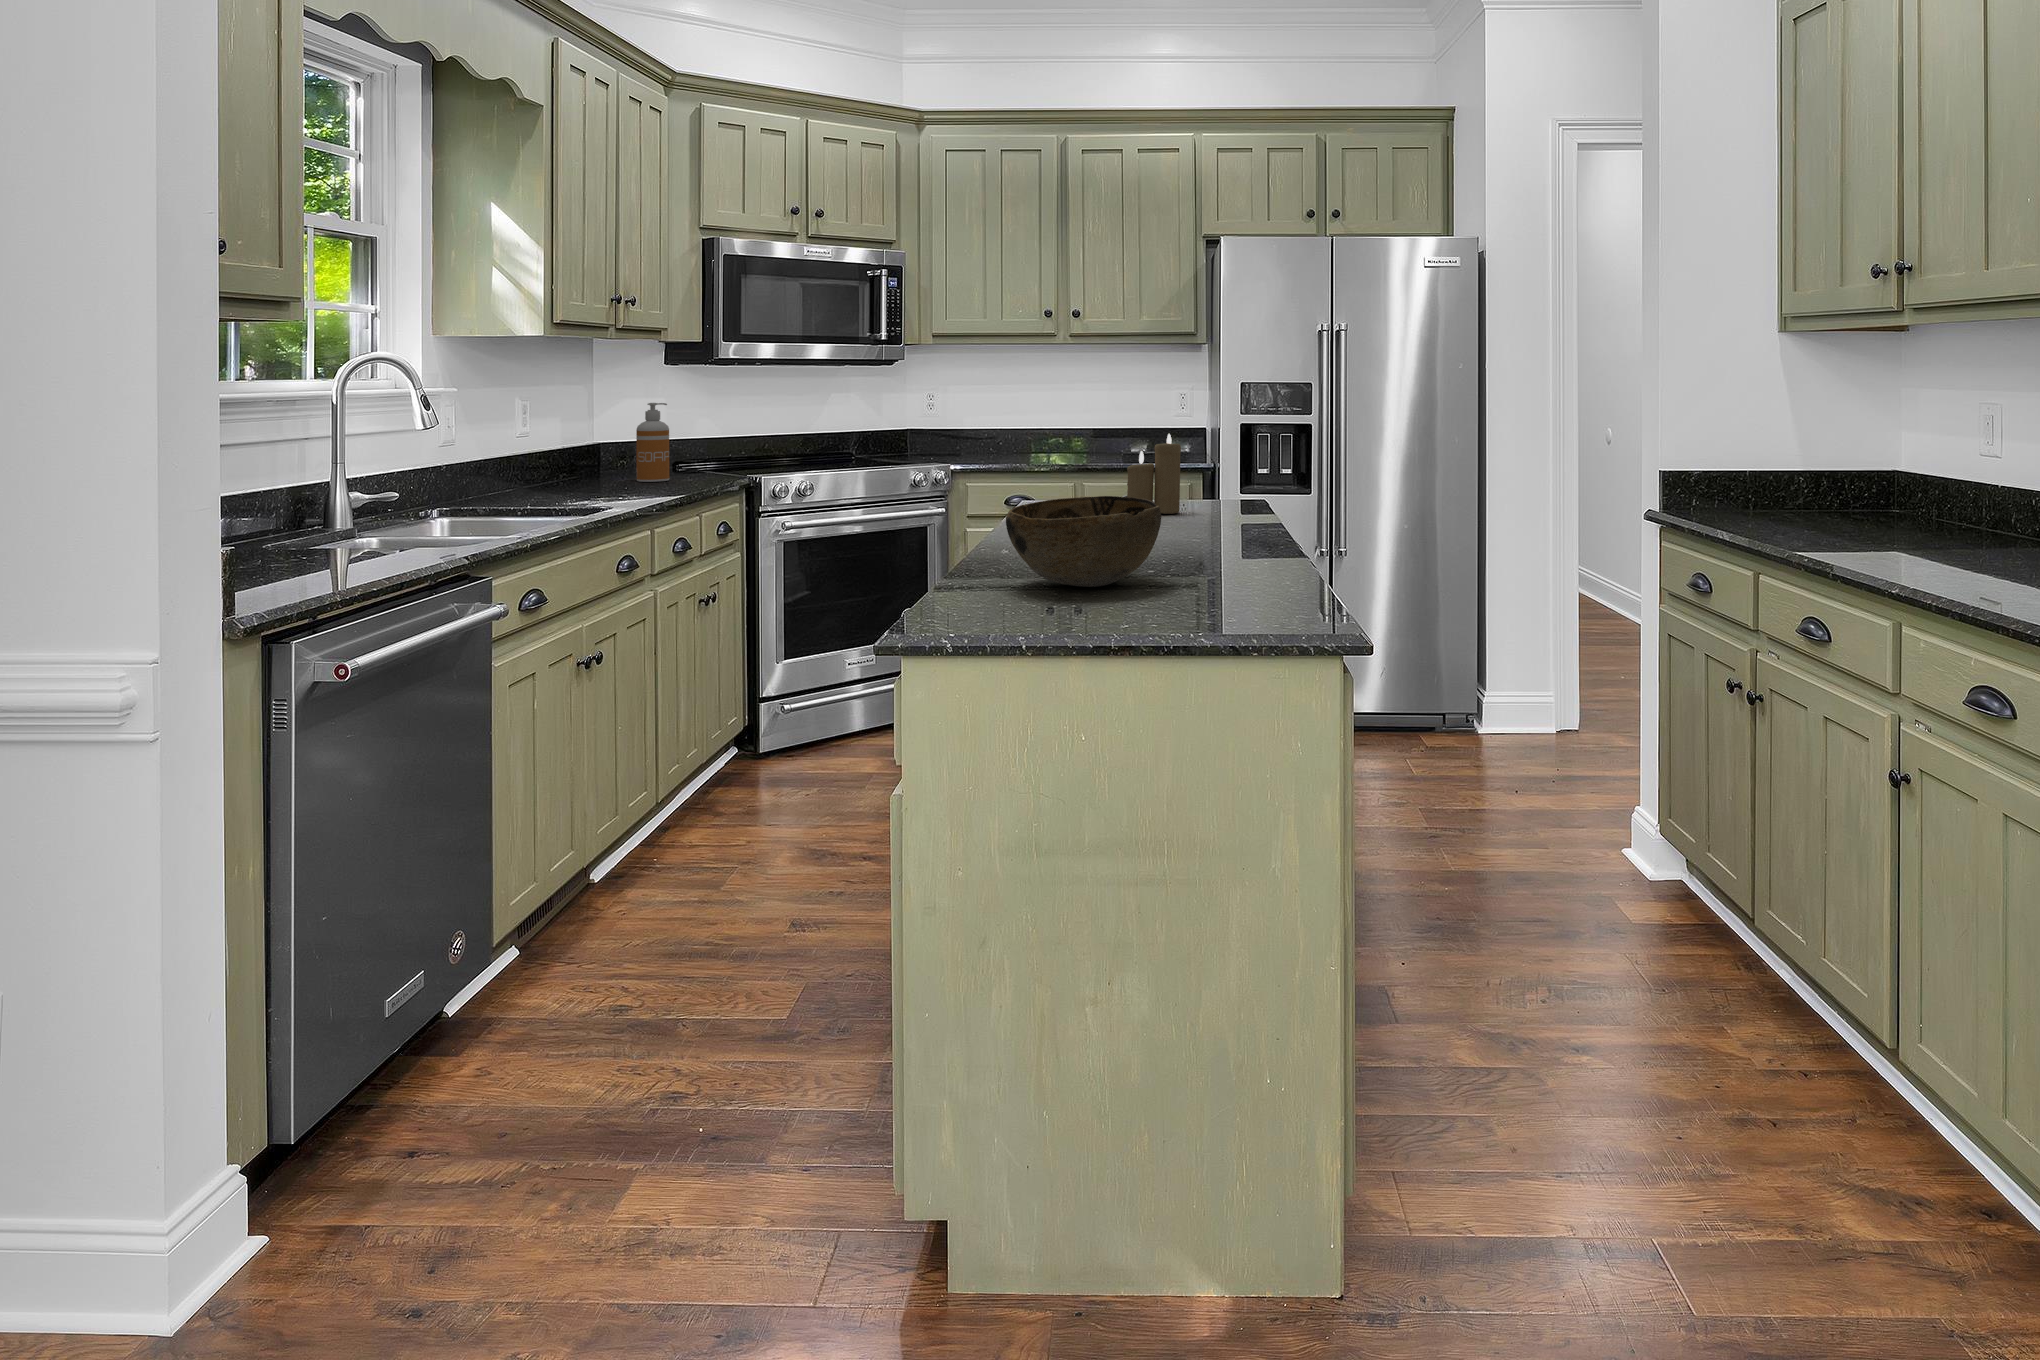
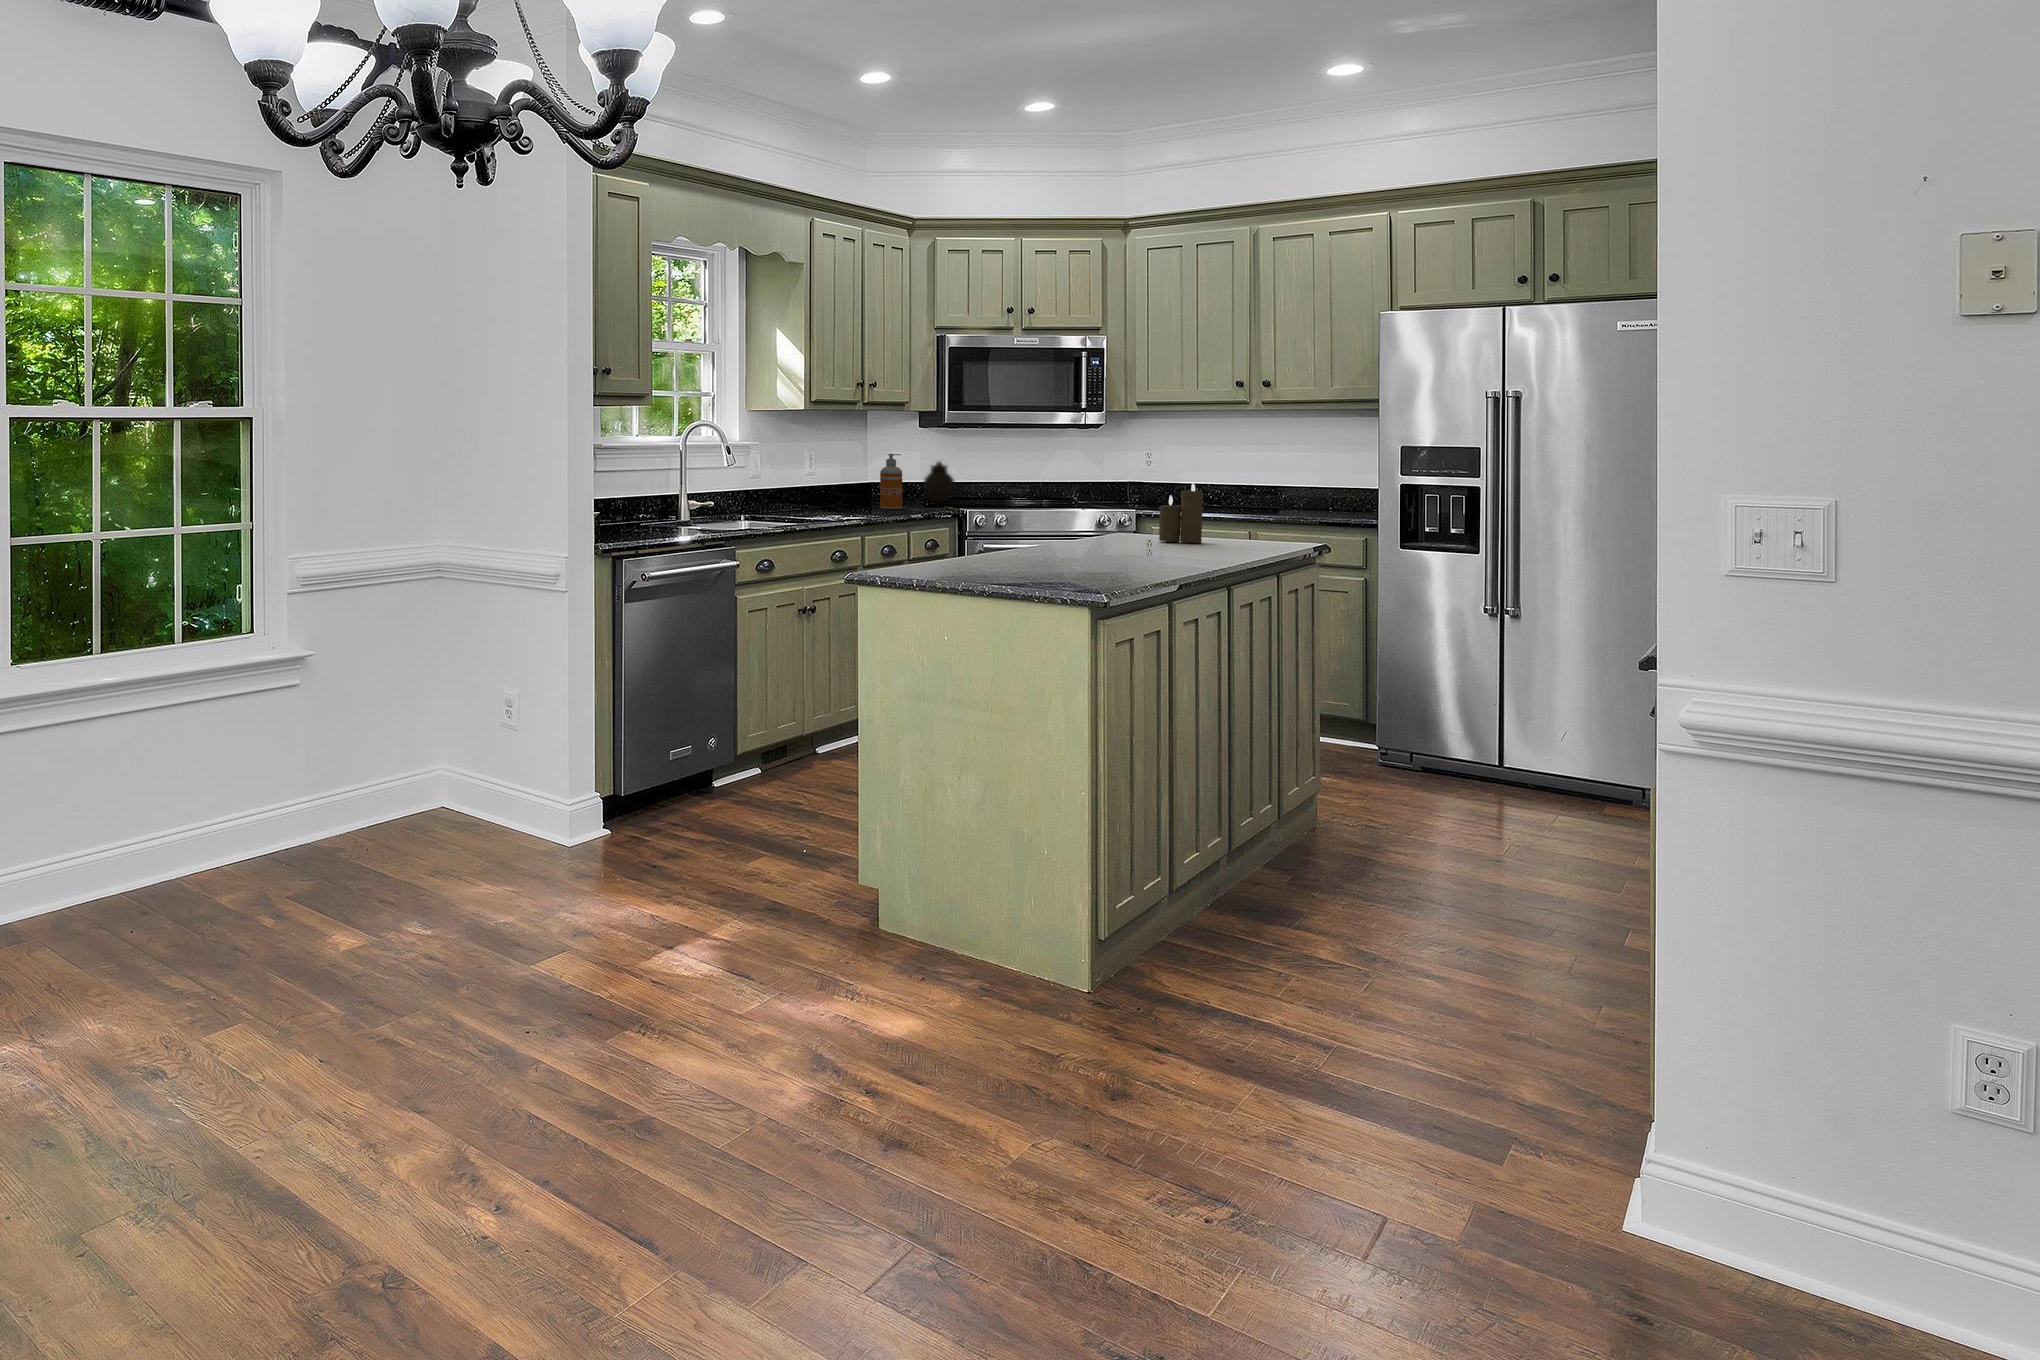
jar: none [679,412,721,467] -> present [924,462,955,502]
decorative bowl: present [1006,496,1161,587] -> none [978,519,1081,573]

